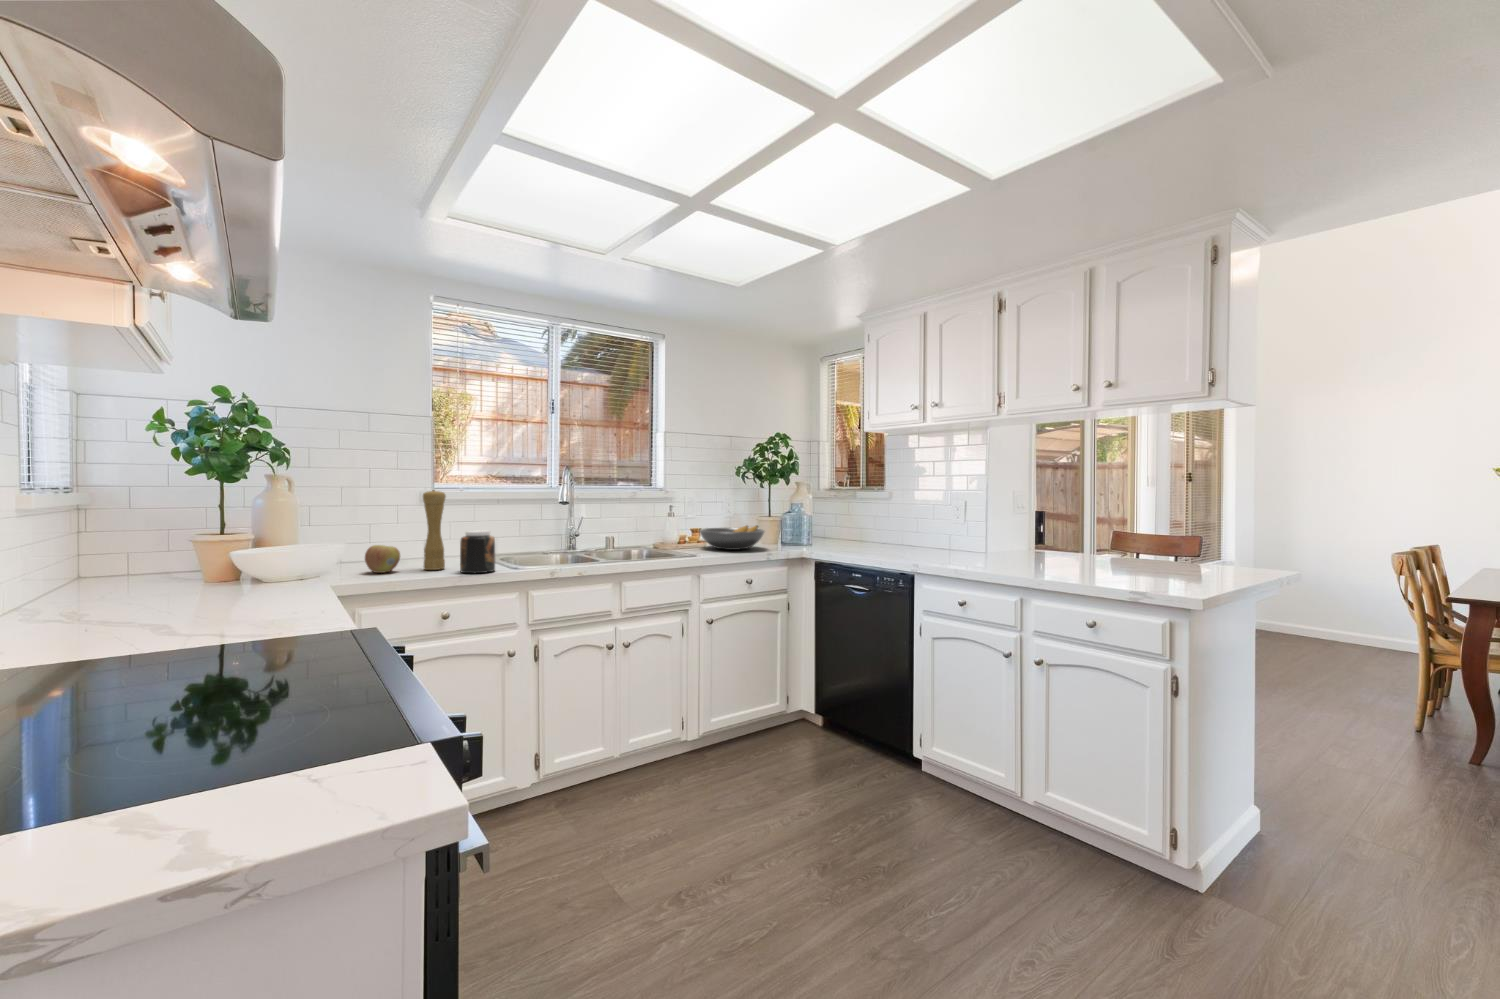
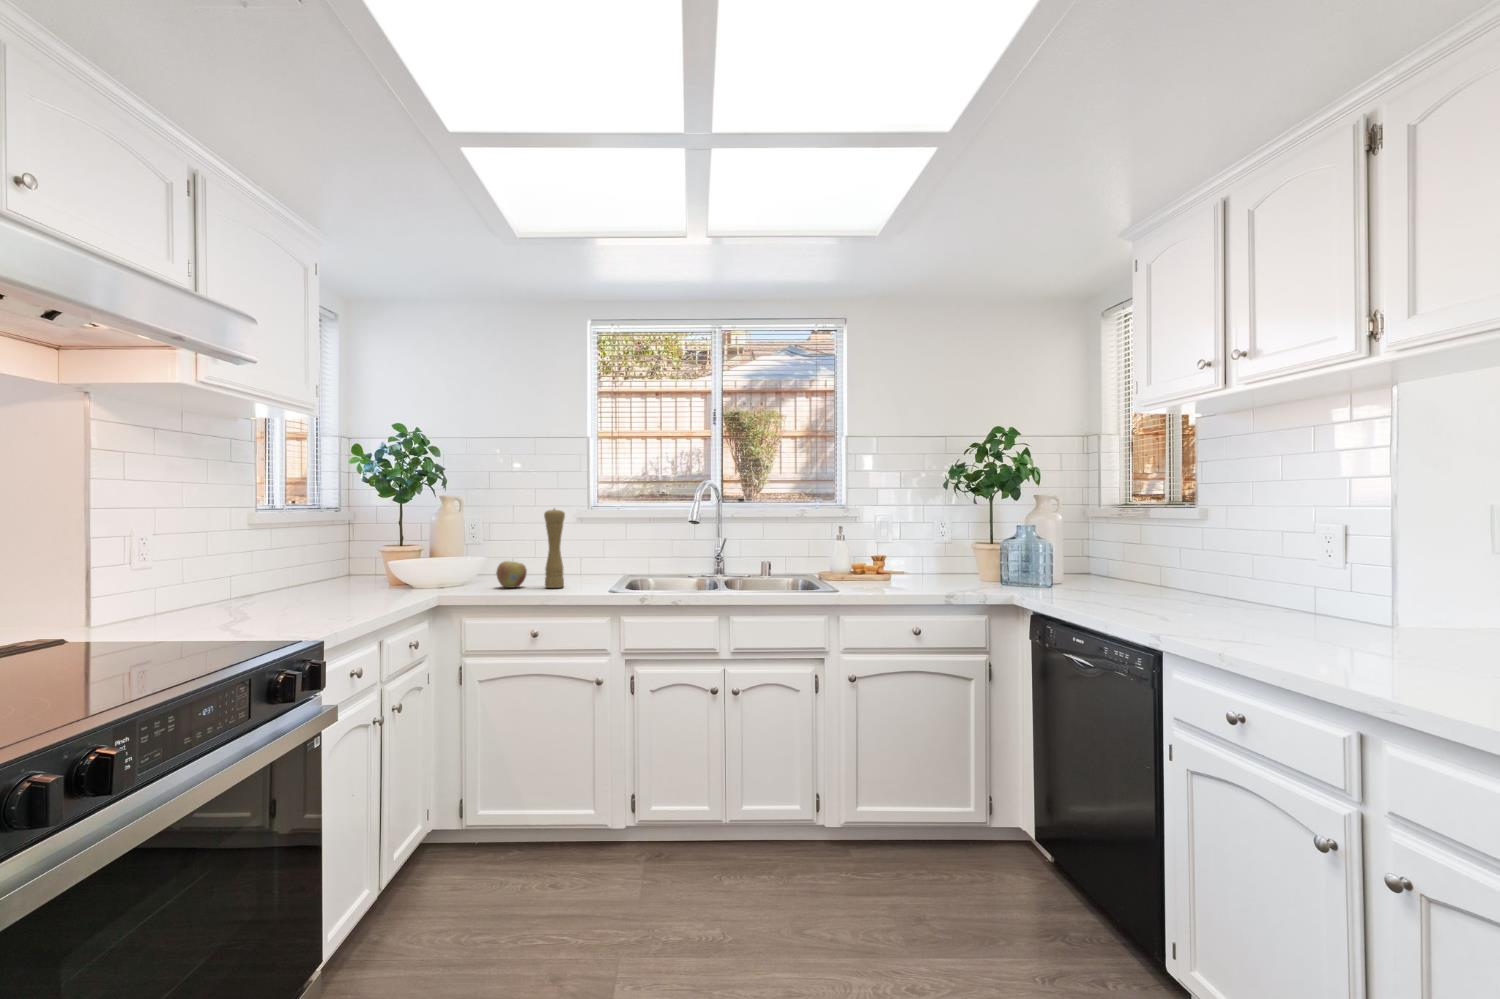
fruit bowl: present [700,526,764,550] -> none [874,554,965,586]
jar: present [460,530,495,573] -> none [564,550,597,593]

